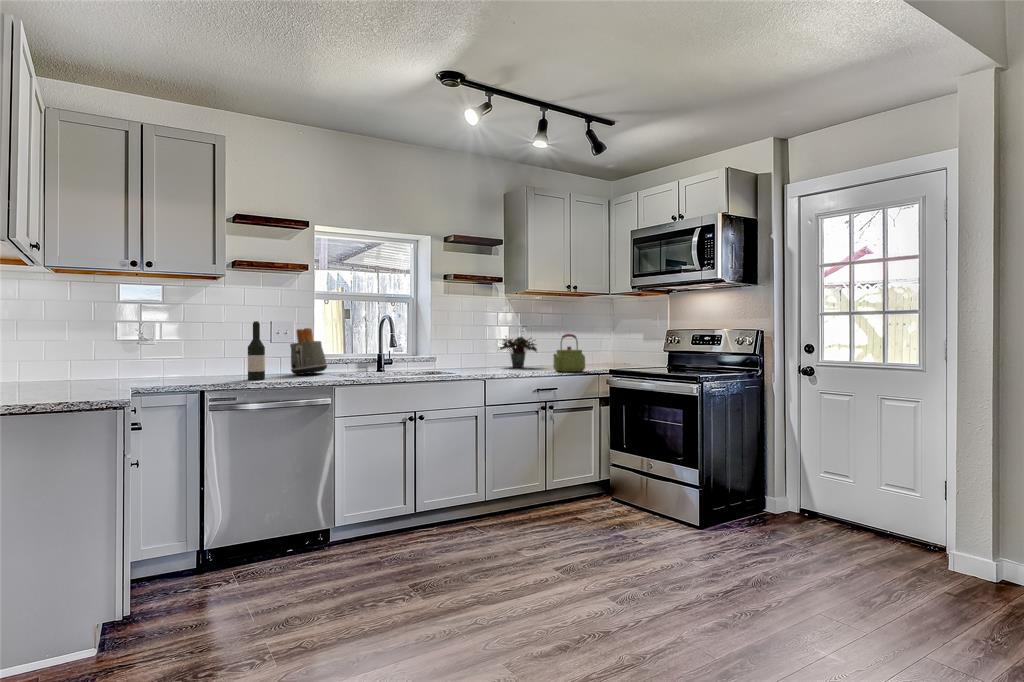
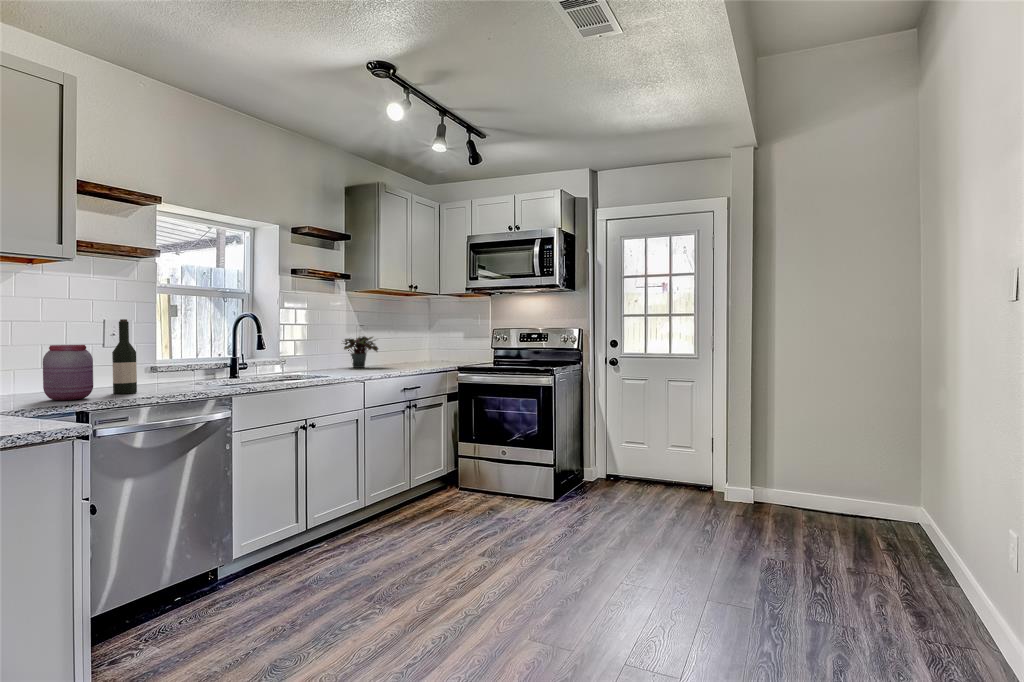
toaster: present [290,328,327,375] -> none [142,328,182,386]
kettle: present [553,334,585,372] -> none [409,333,440,370]
jar: none [190,341,224,382] -> present [43,345,93,400]

